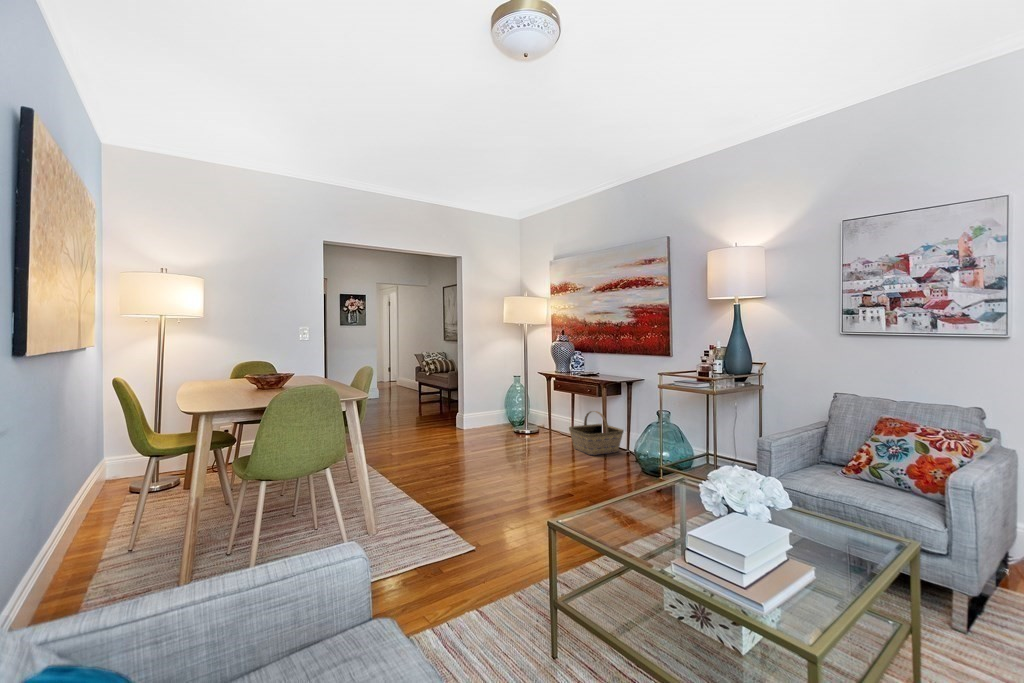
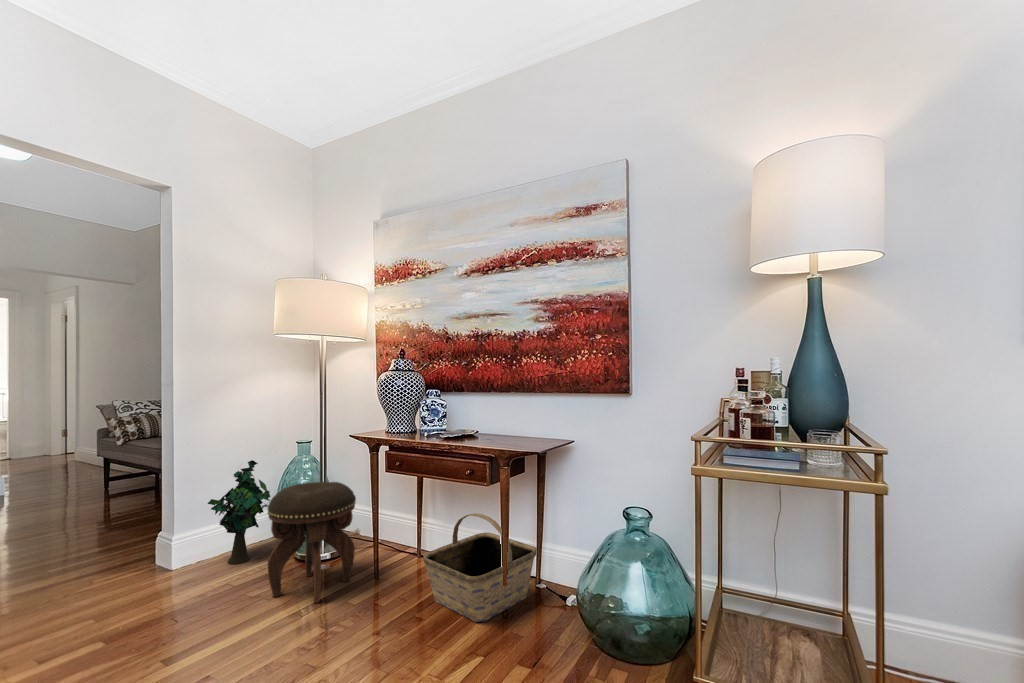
decorative plant: none [476,383,502,429] -> present [208,460,270,564]
footstool: none [503,393,540,443] -> present [268,482,356,603]

